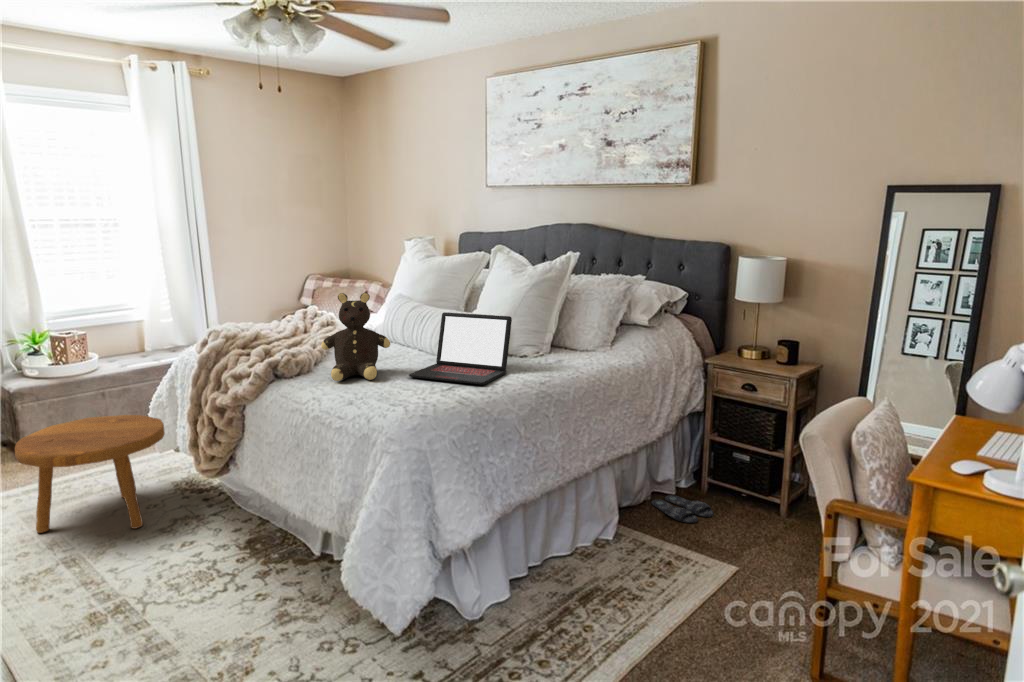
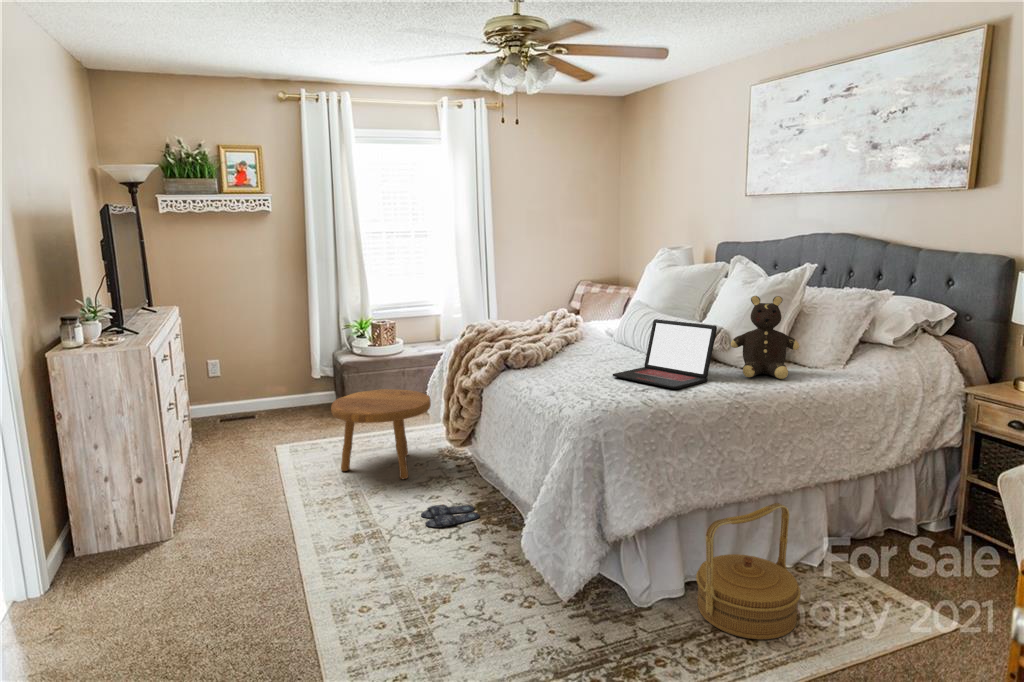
teddy bear: present [321,293,390,381] -> present [731,296,799,379]
woven basket: none [523,486,620,625] -> present [696,503,801,640]
slippers: present [651,495,713,523] -> present [421,505,480,528]

